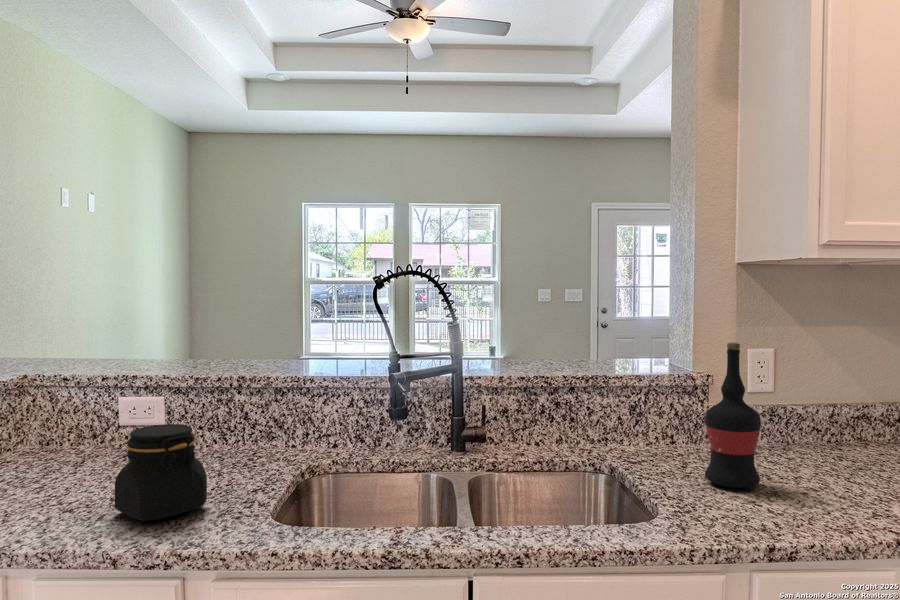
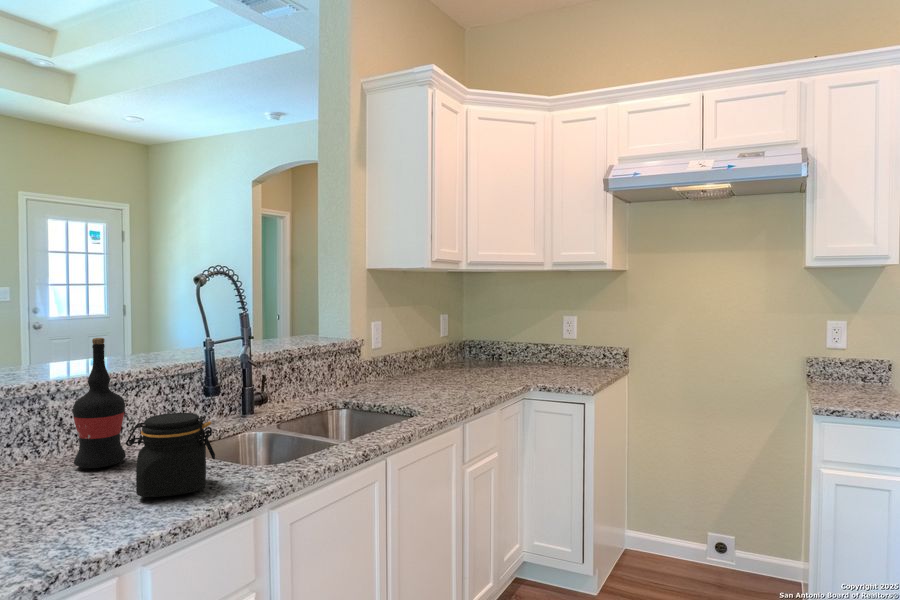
wine bottle: present [705,342,761,488] -> present [73,338,126,468]

